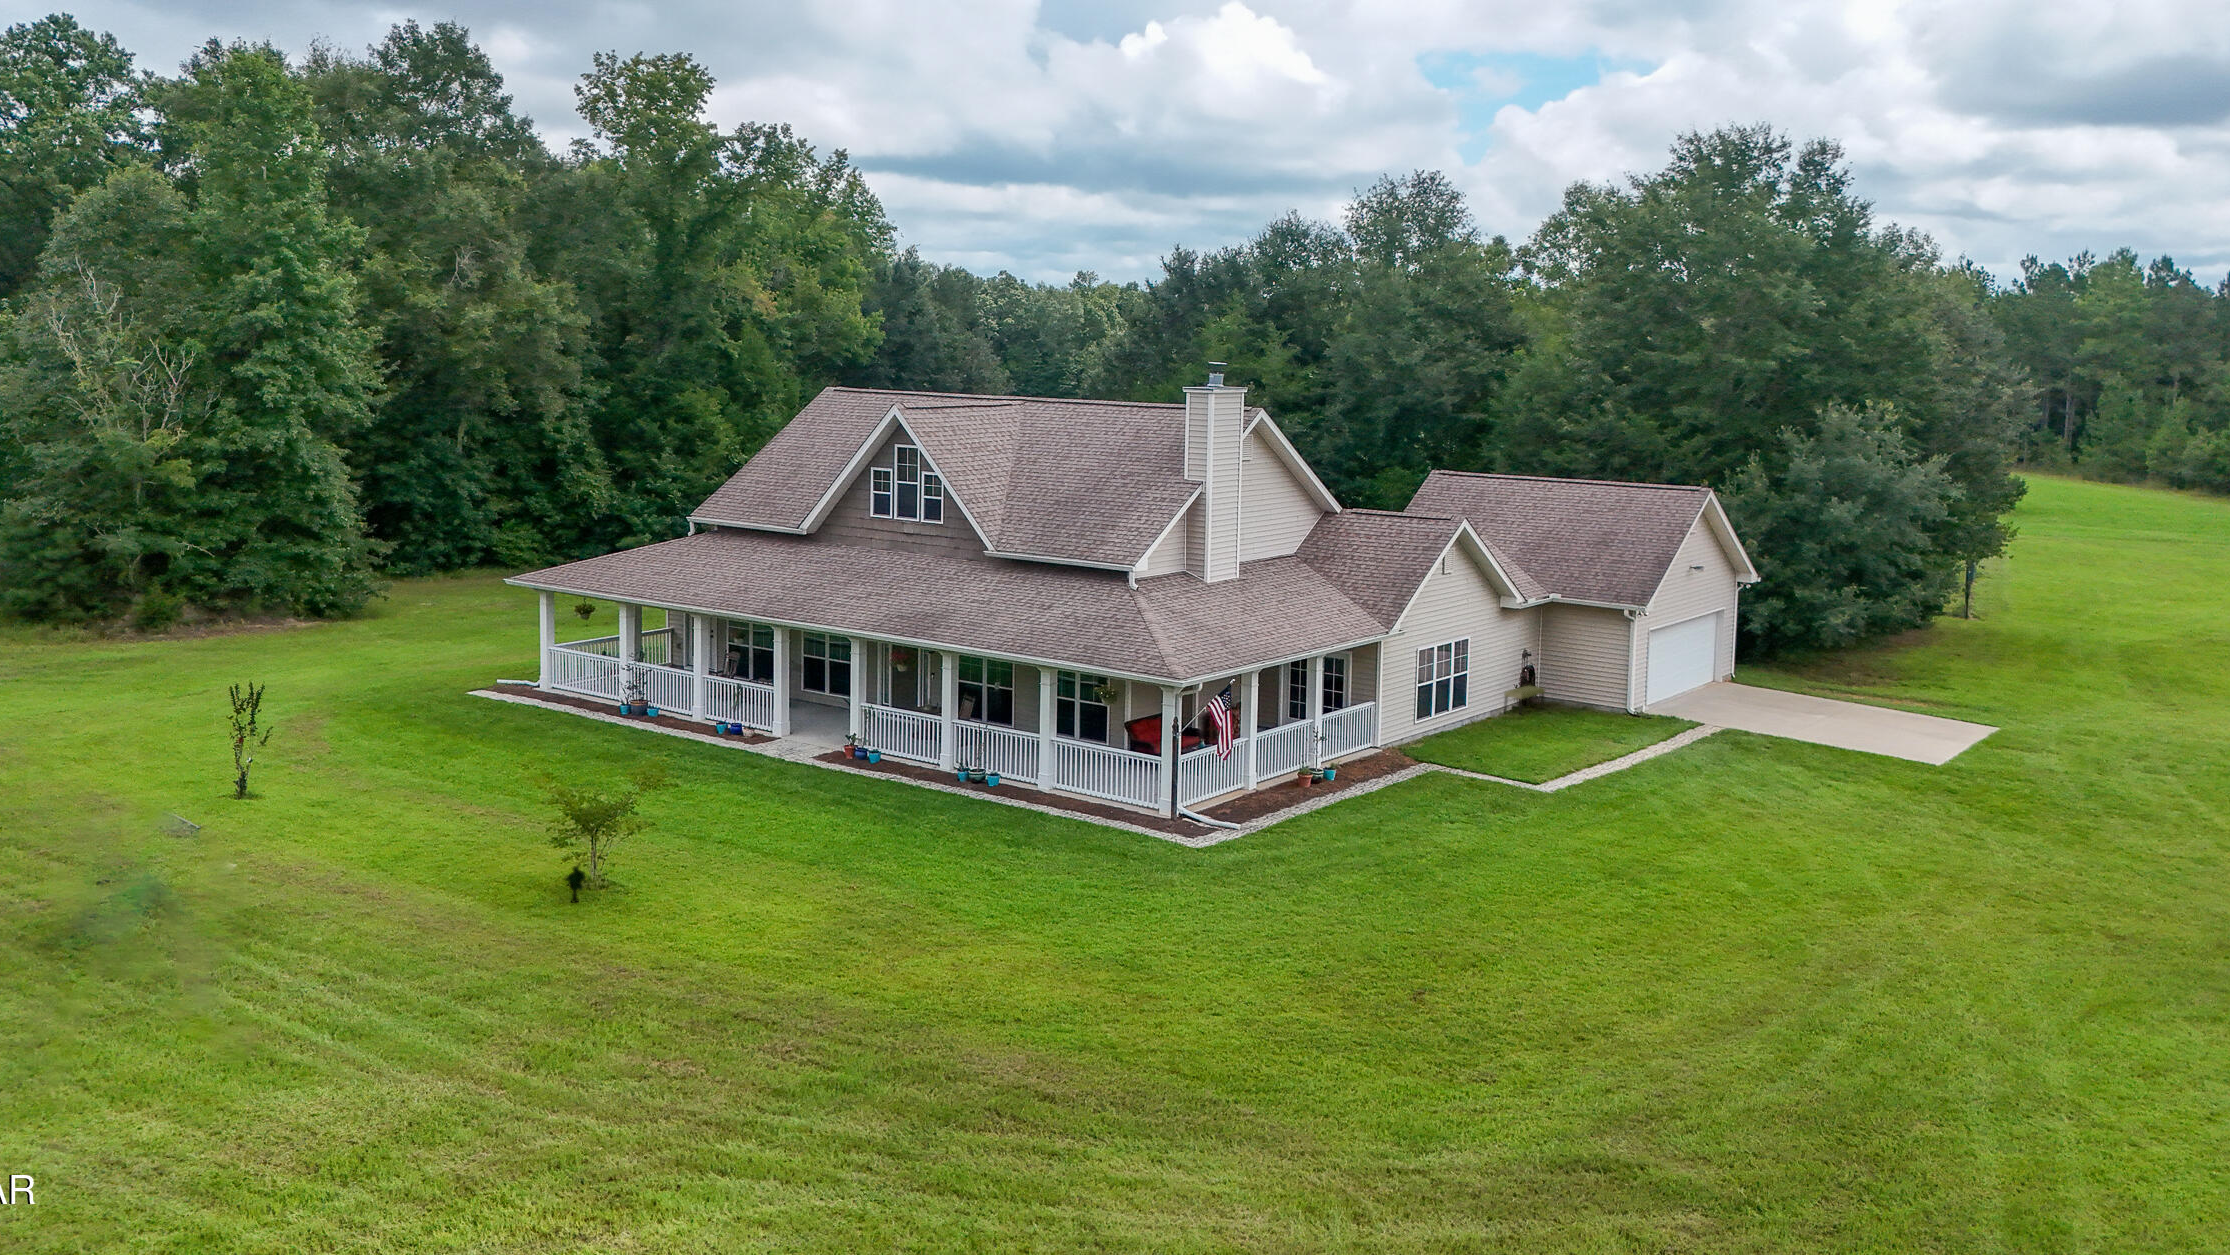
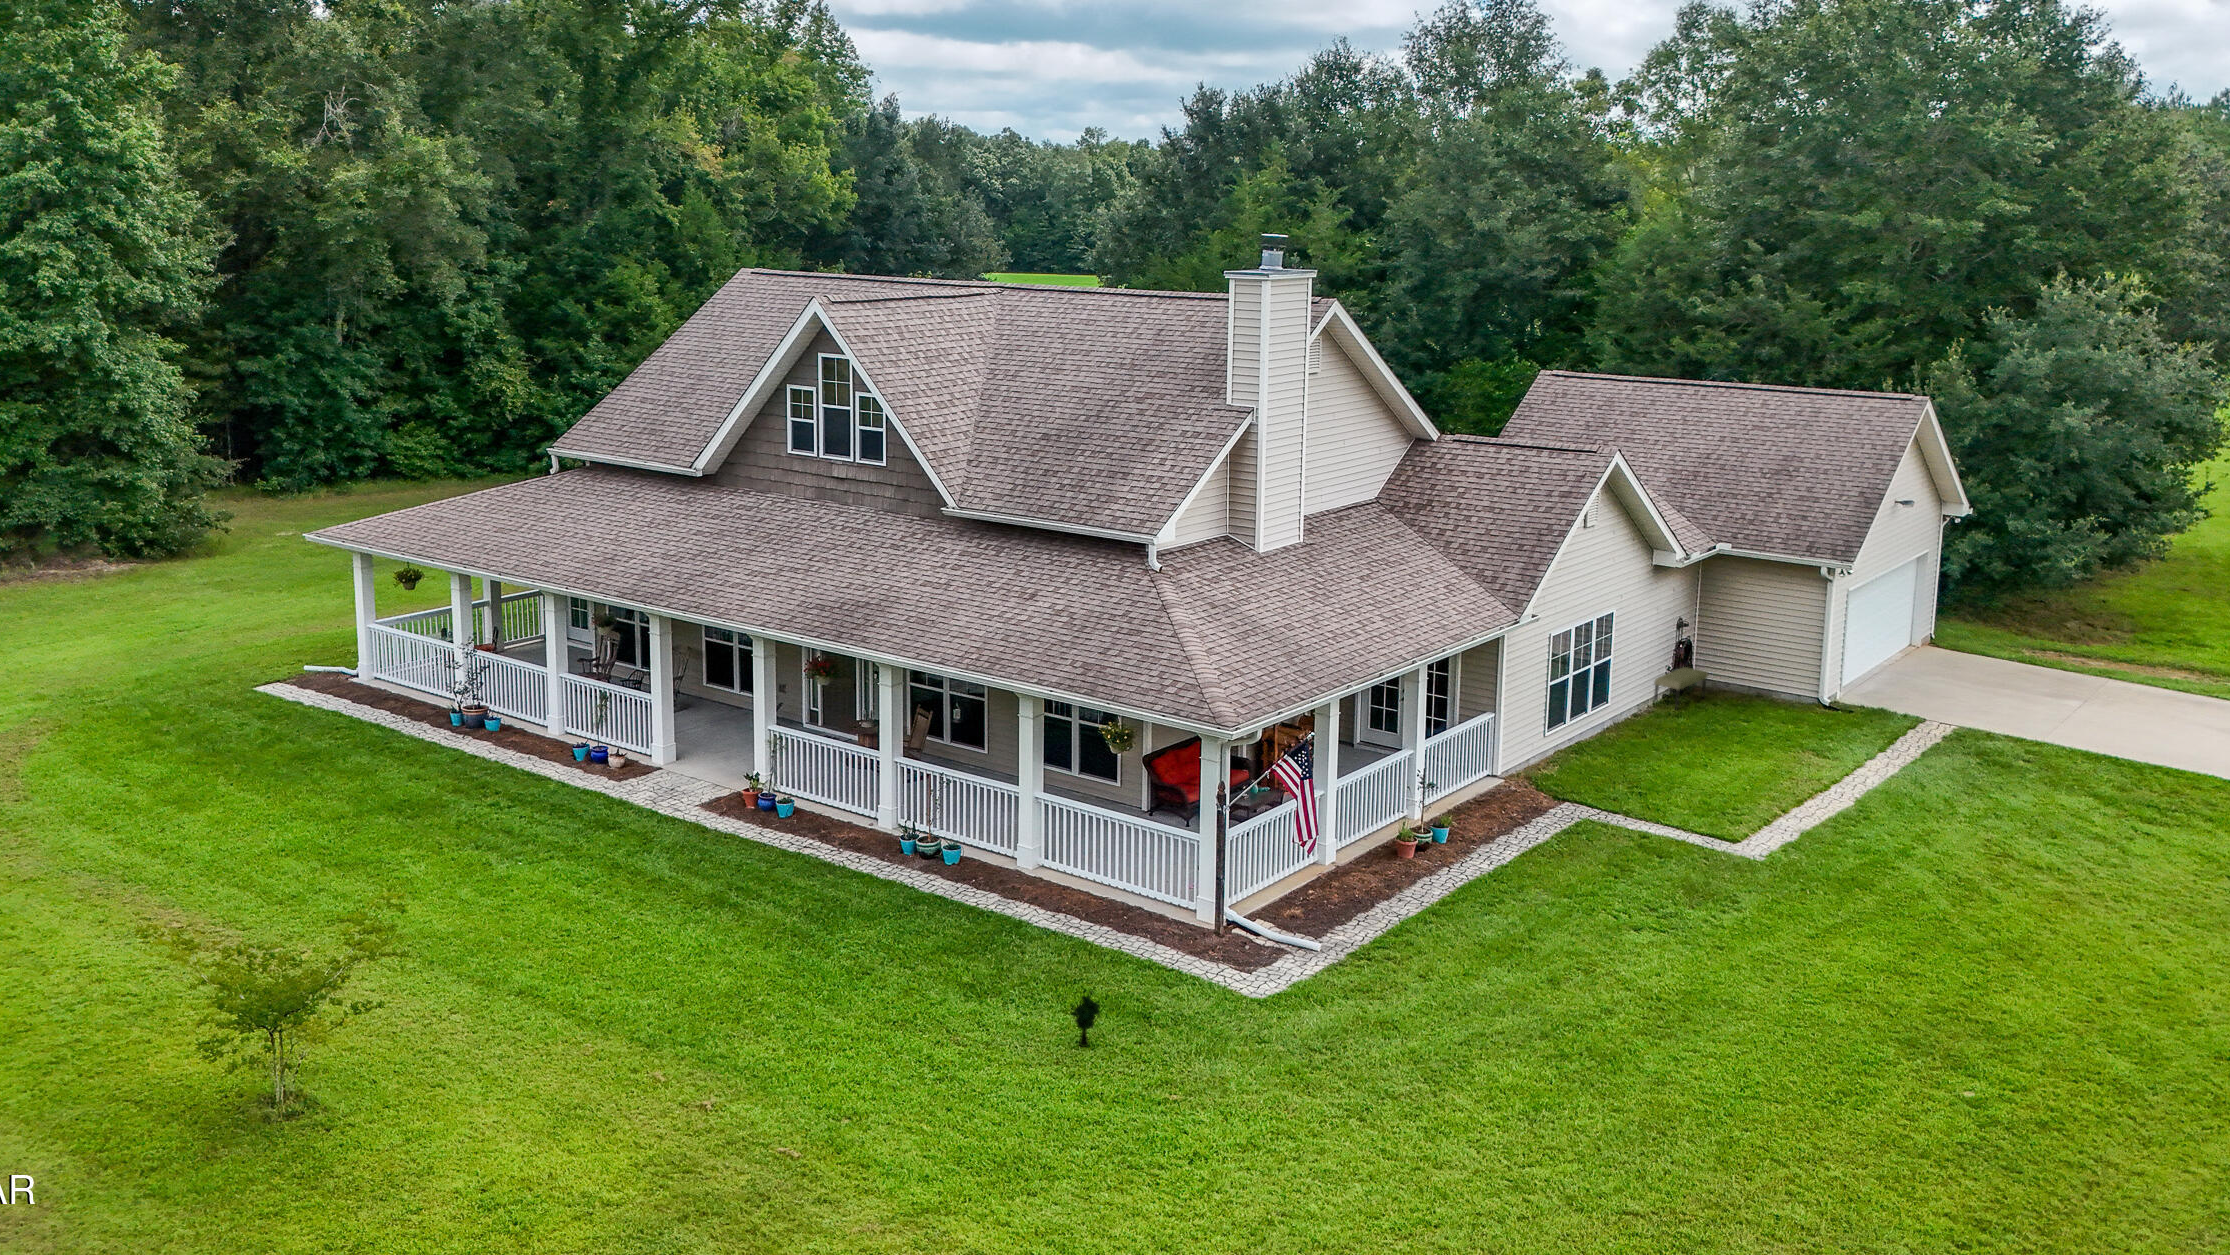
decorative plant: present [564,863,586,903] -> present [1069,990,1100,1047]

